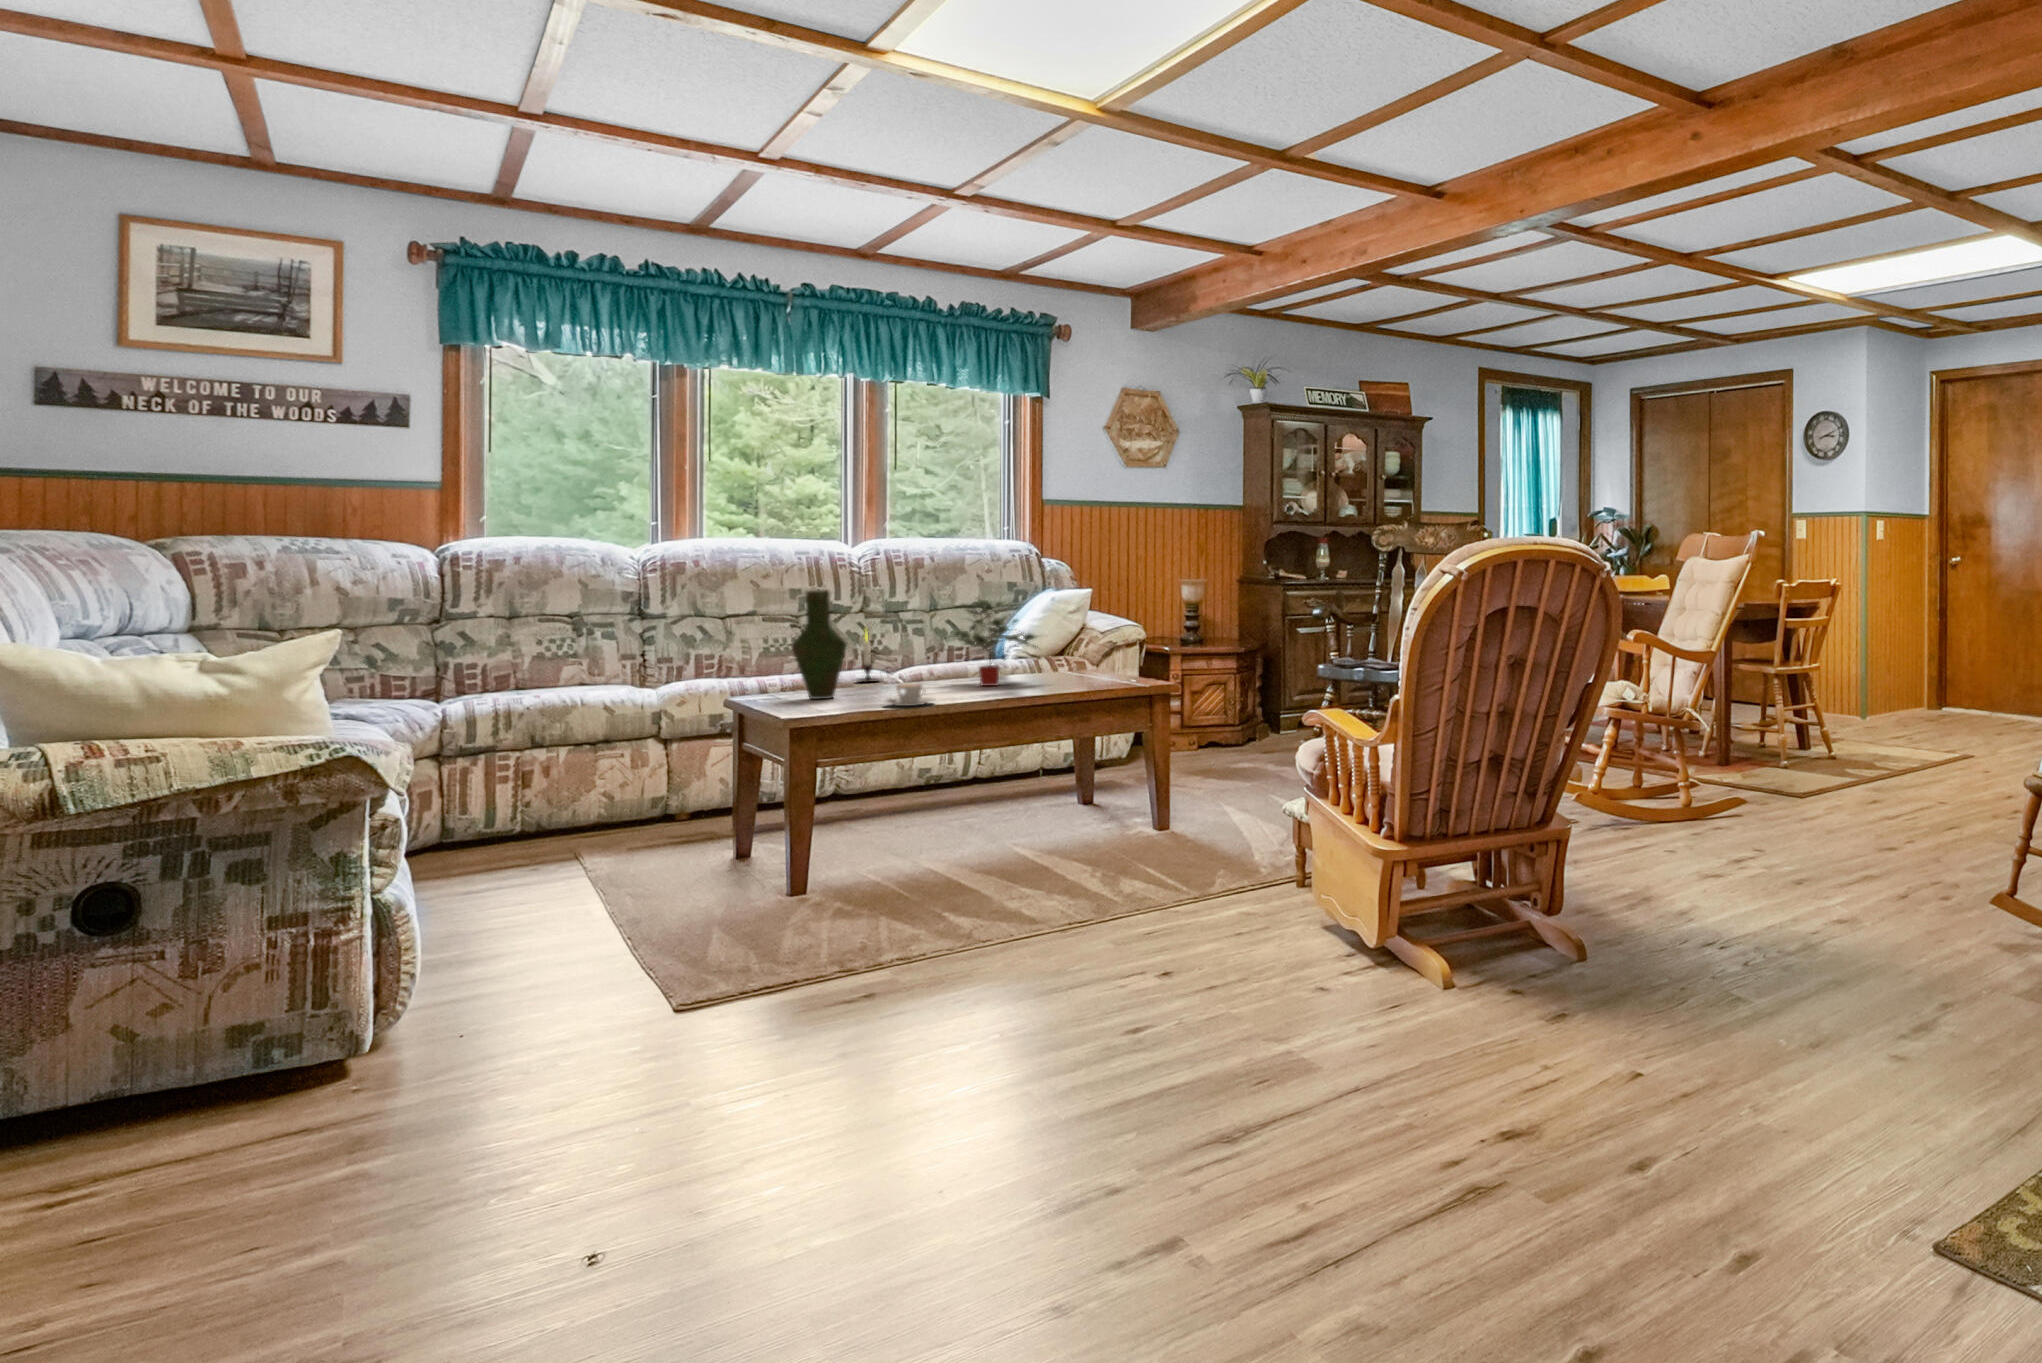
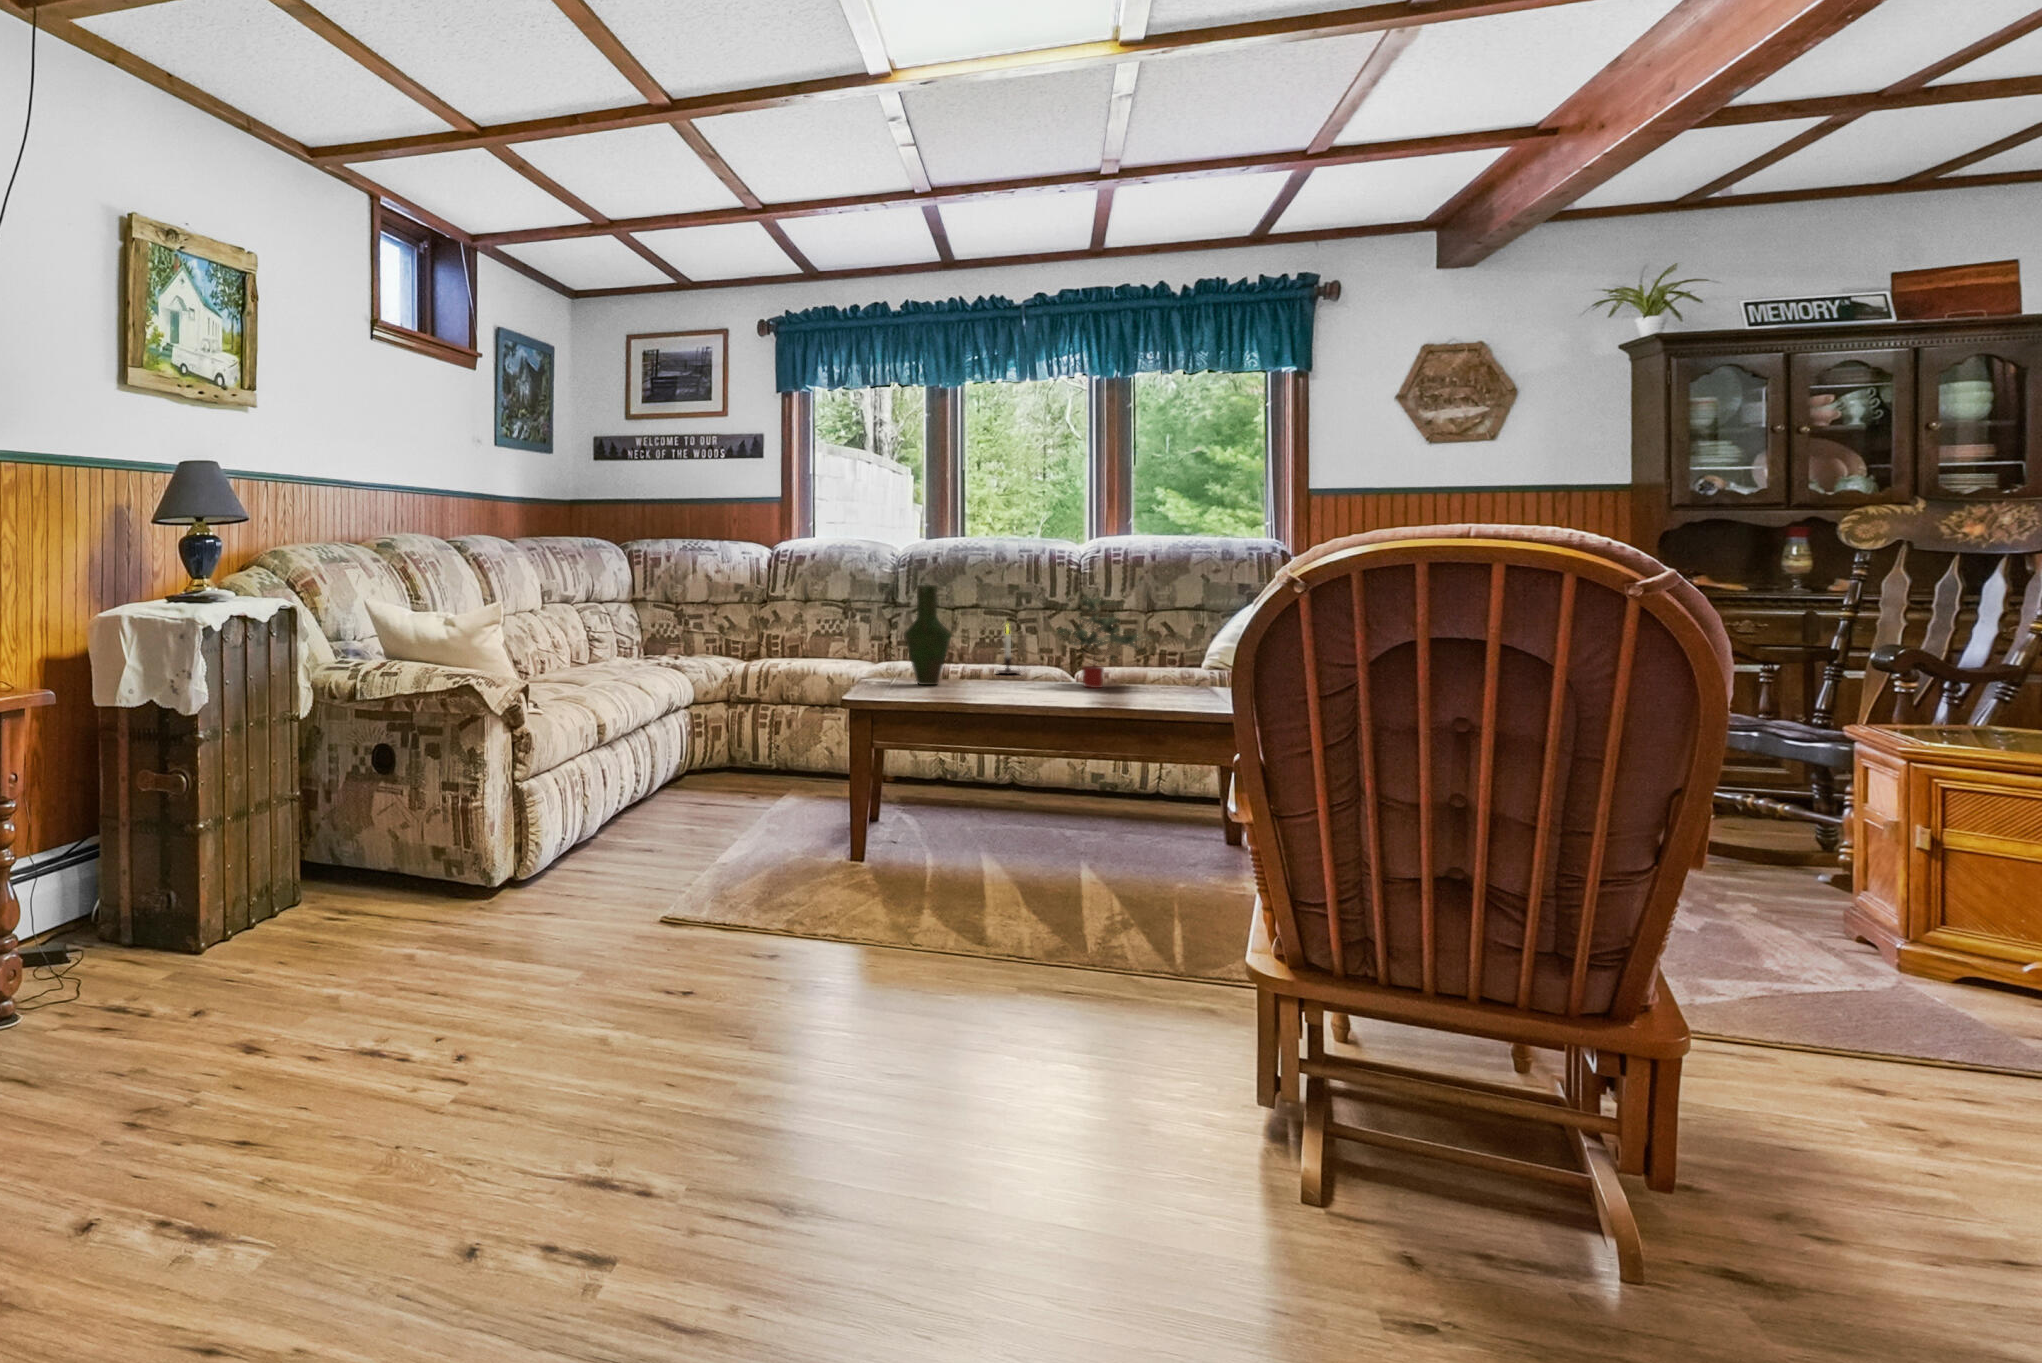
coffee cup: present [884,684,934,706] -> none [945,676,994,698]

